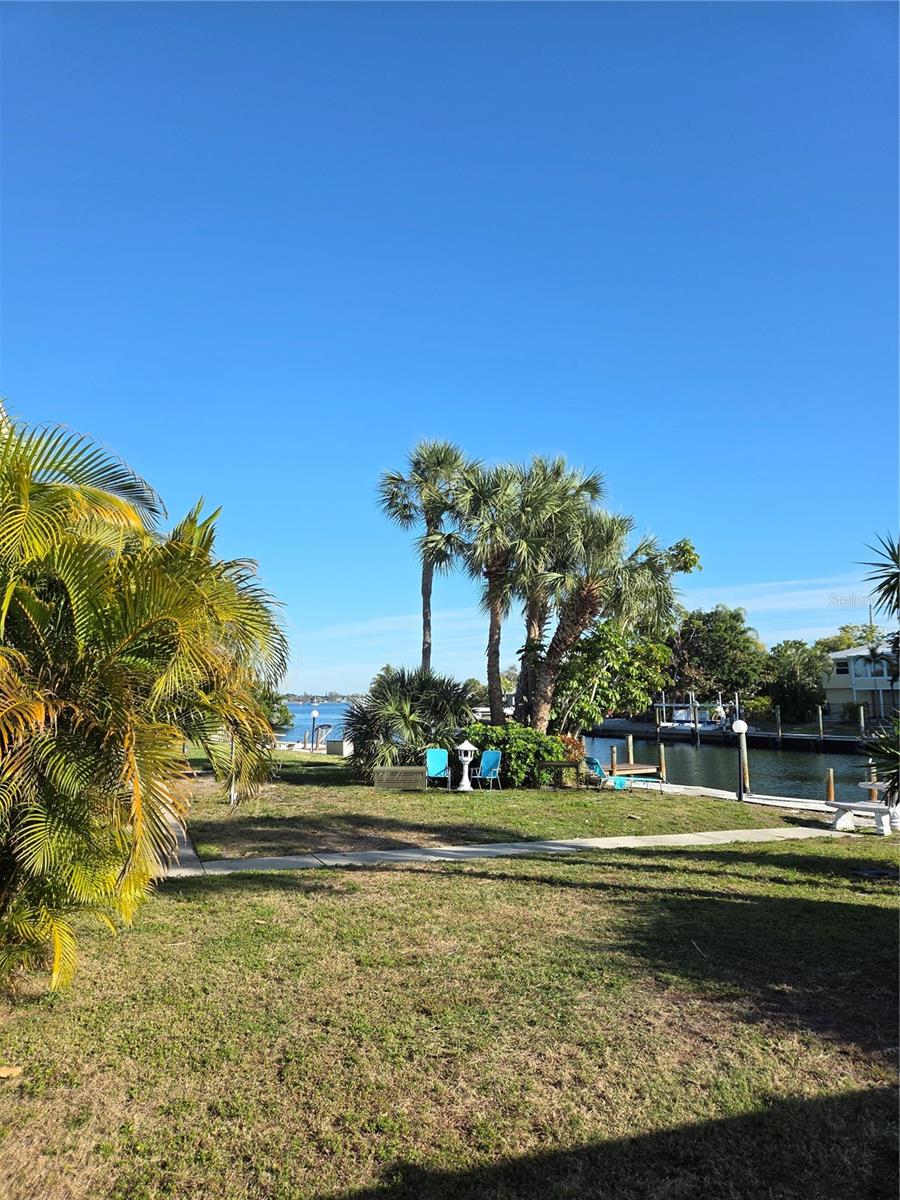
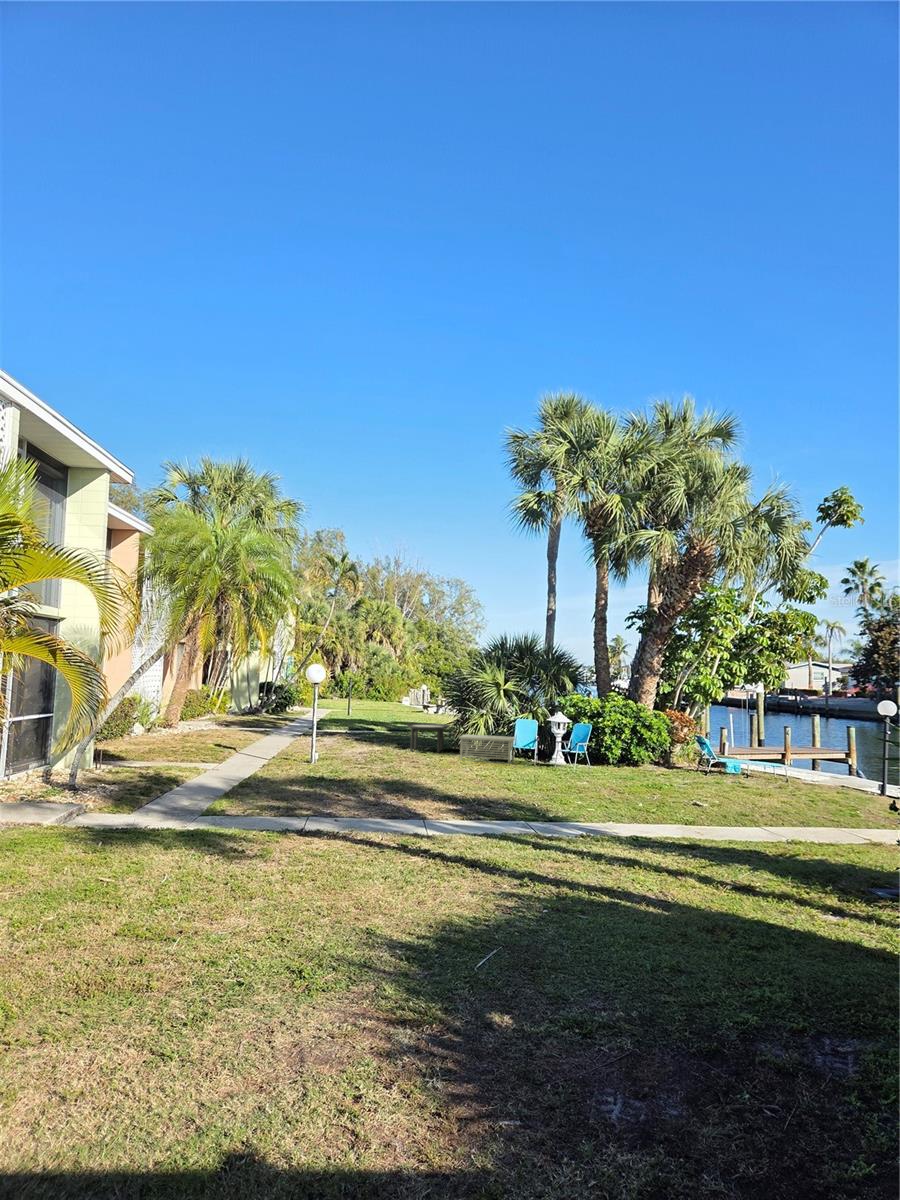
round table: present [536,761,581,792] -> present [407,723,449,753]

